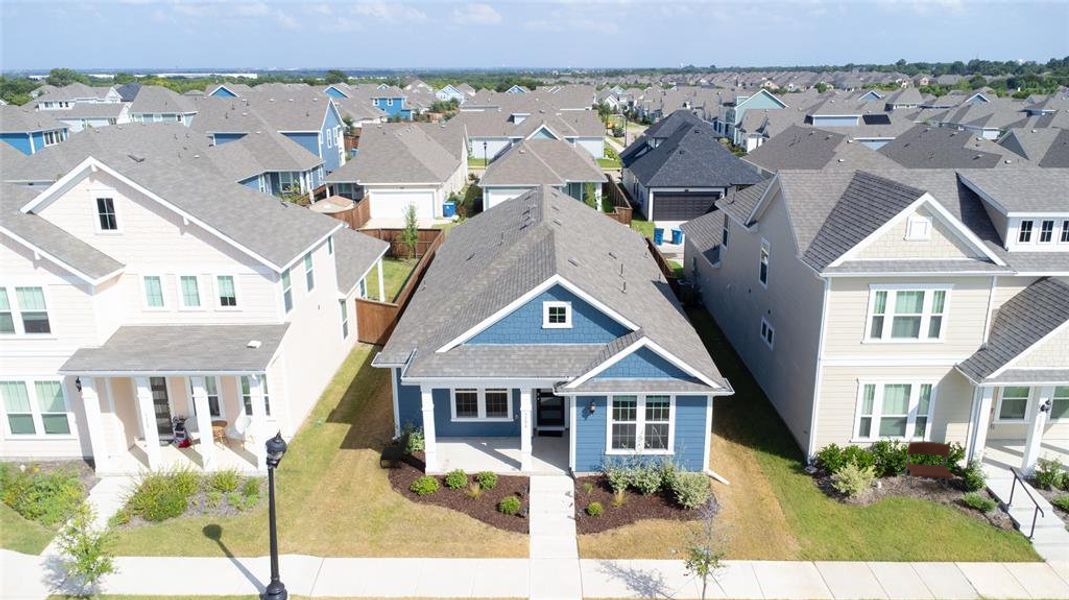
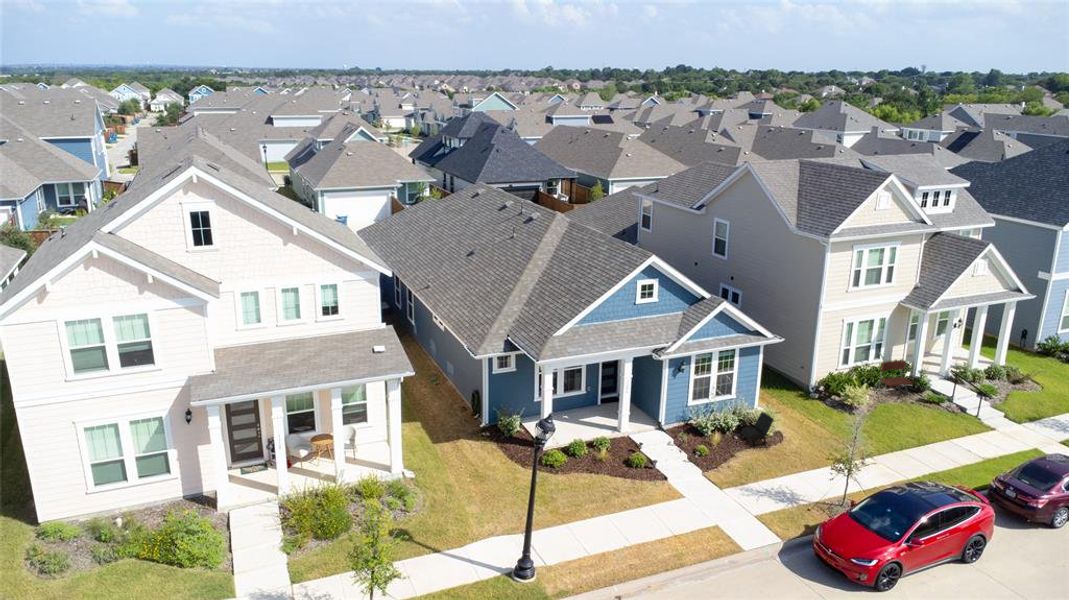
lounge chair: present [380,433,410,468] -> present [740,412,774,447]

